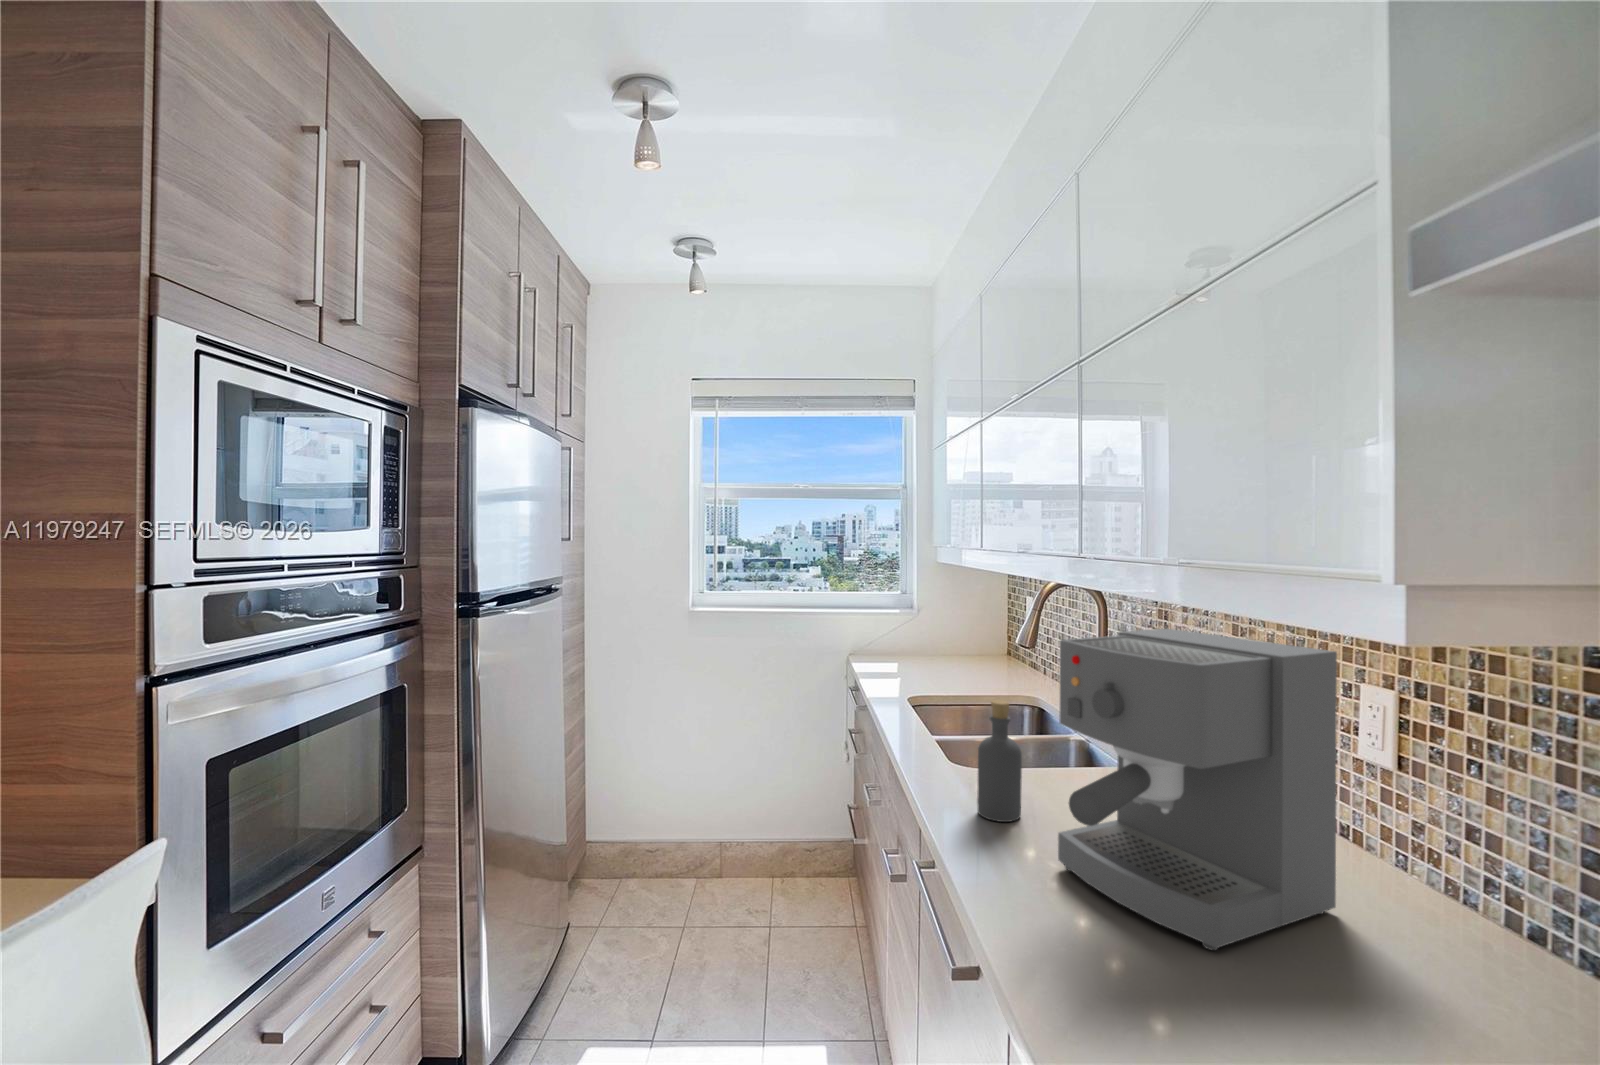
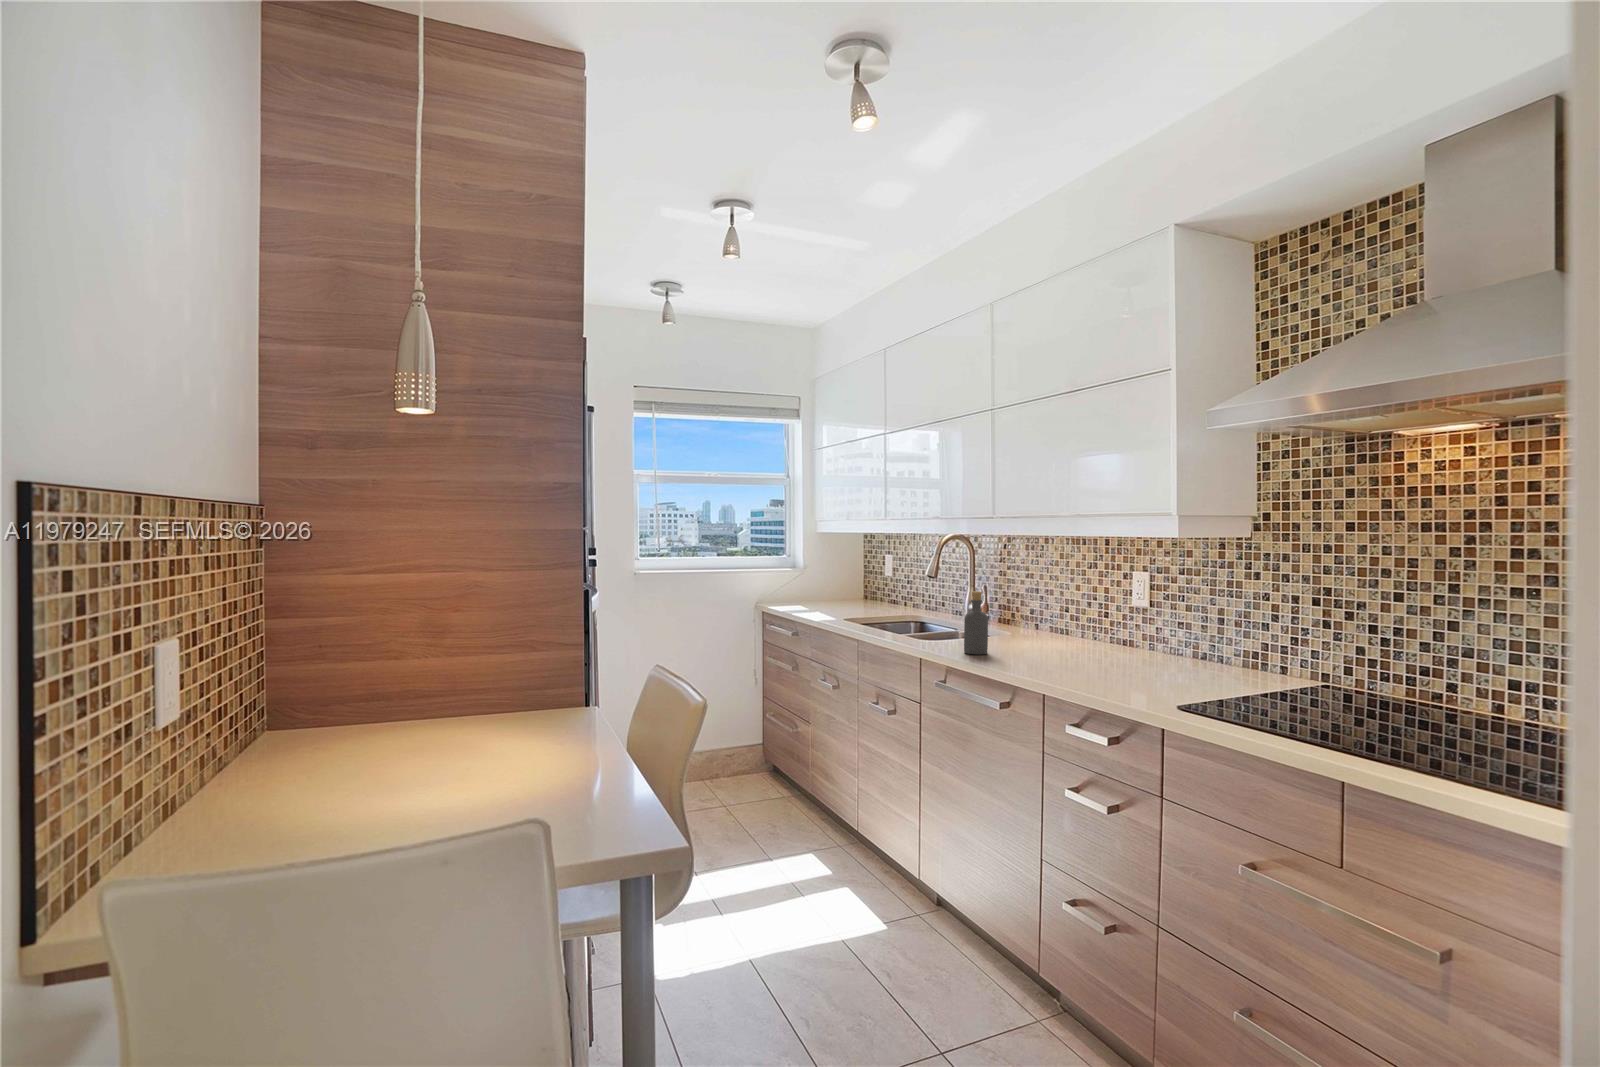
coffee maker: present [1058,629,1337,950] -> none [1025,548,1139,672]

